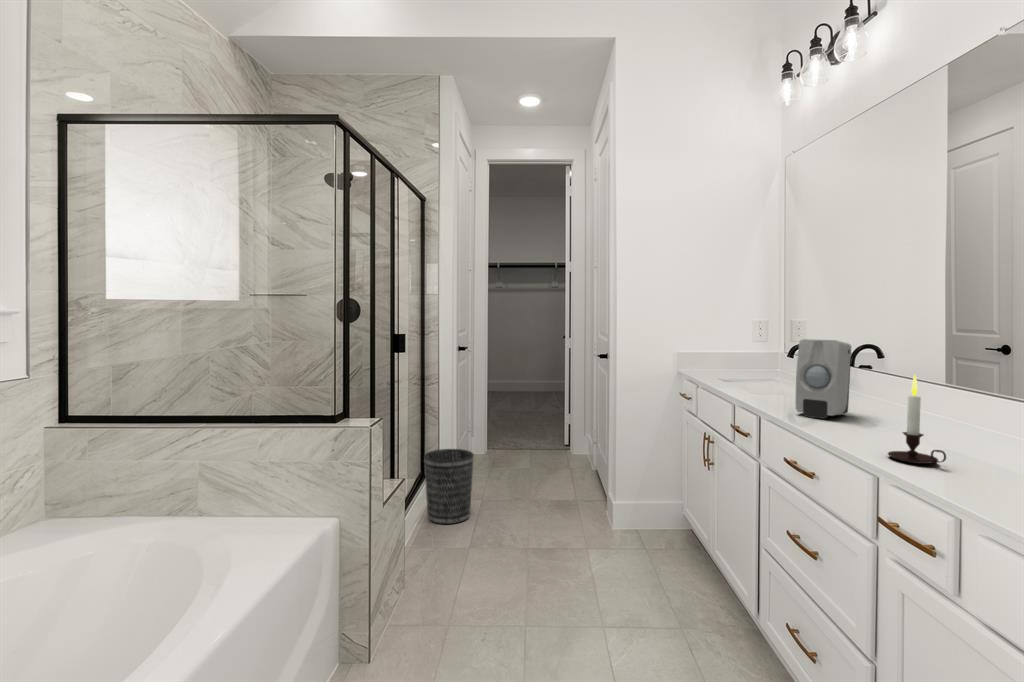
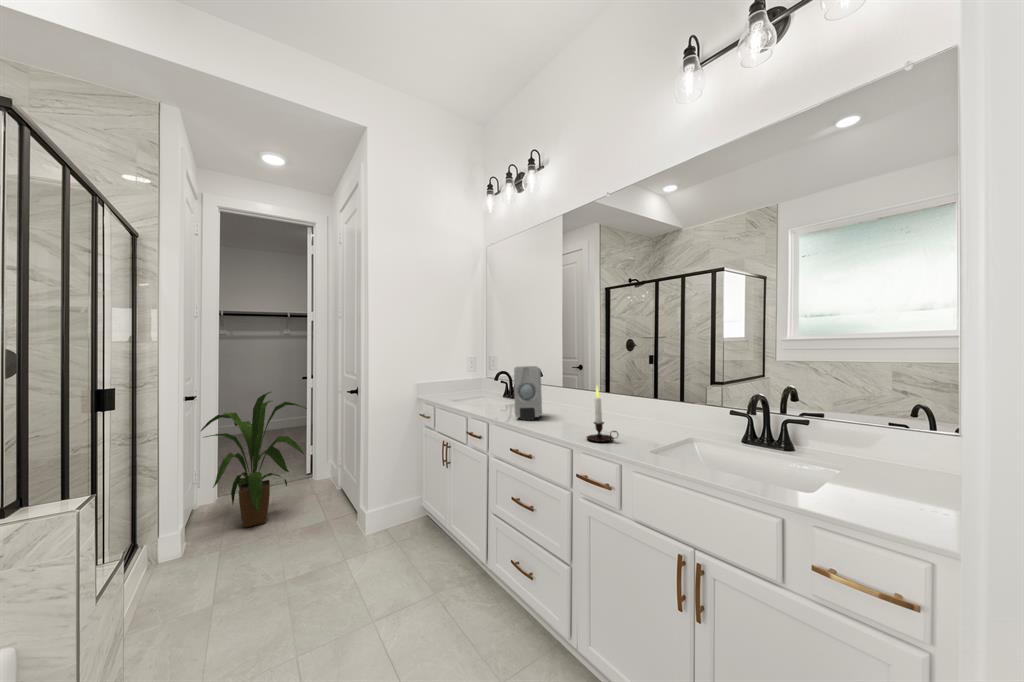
house plant: none [470,350,561,484] -> present [201,392,307,528]
wastebasket: present [424,449,473,524] -> none [140,504,212,599]

